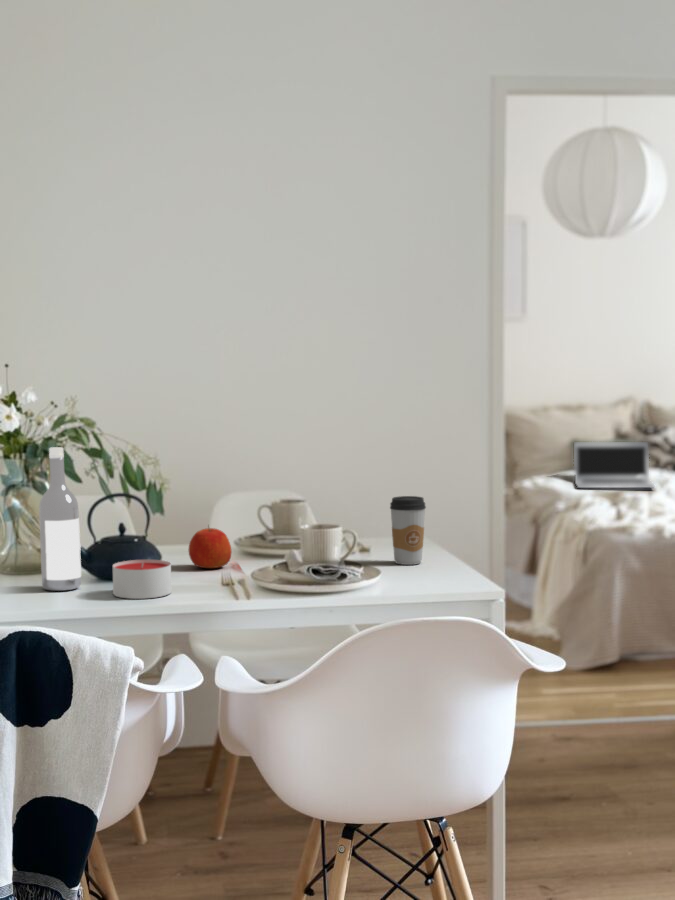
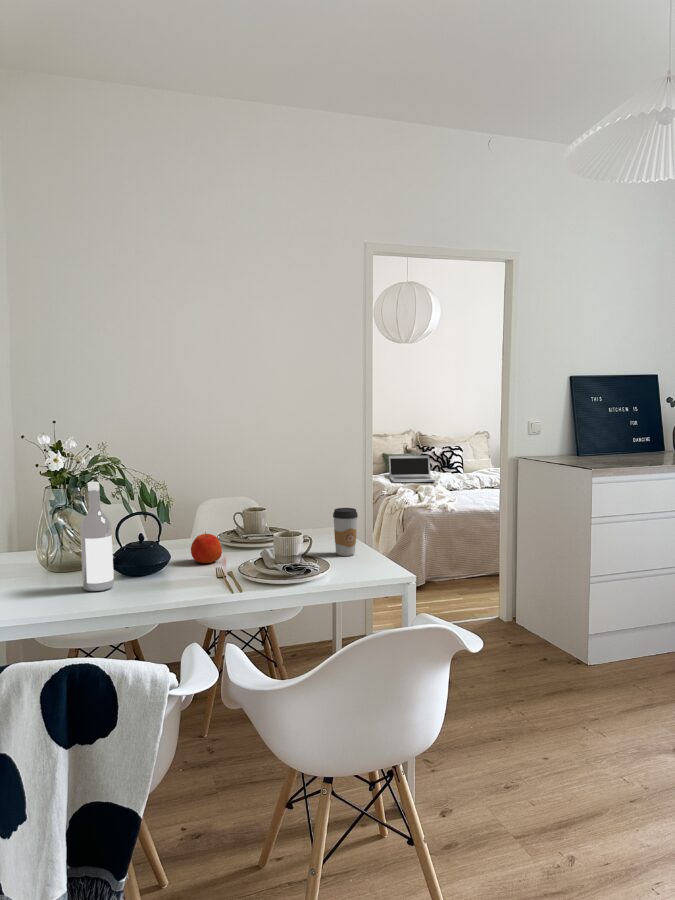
candle: present [113,560,171,599] -> none [139,564,185,598]

